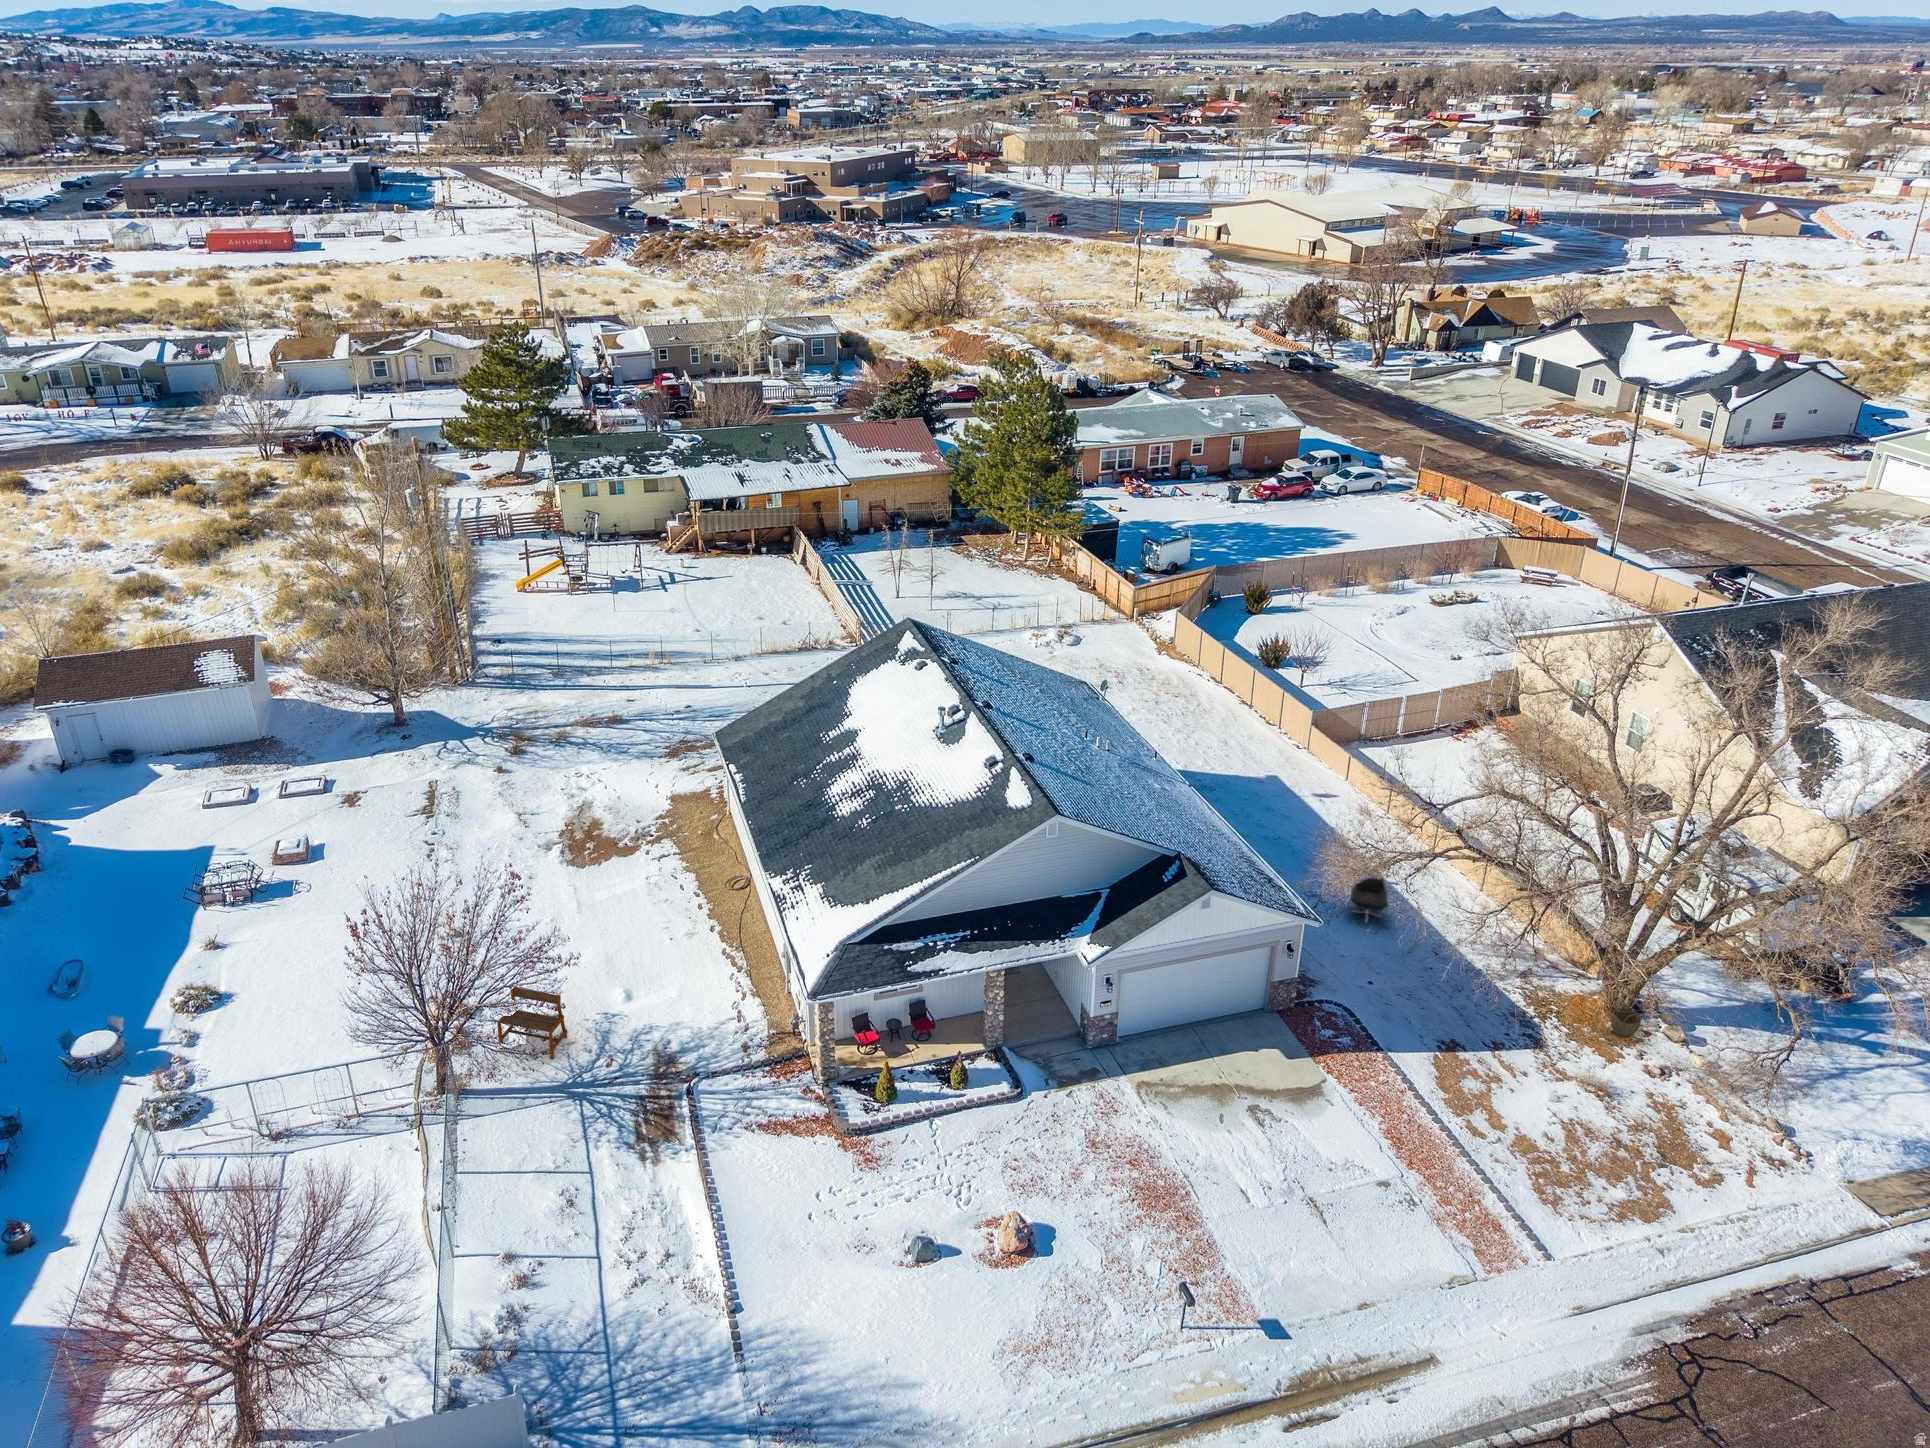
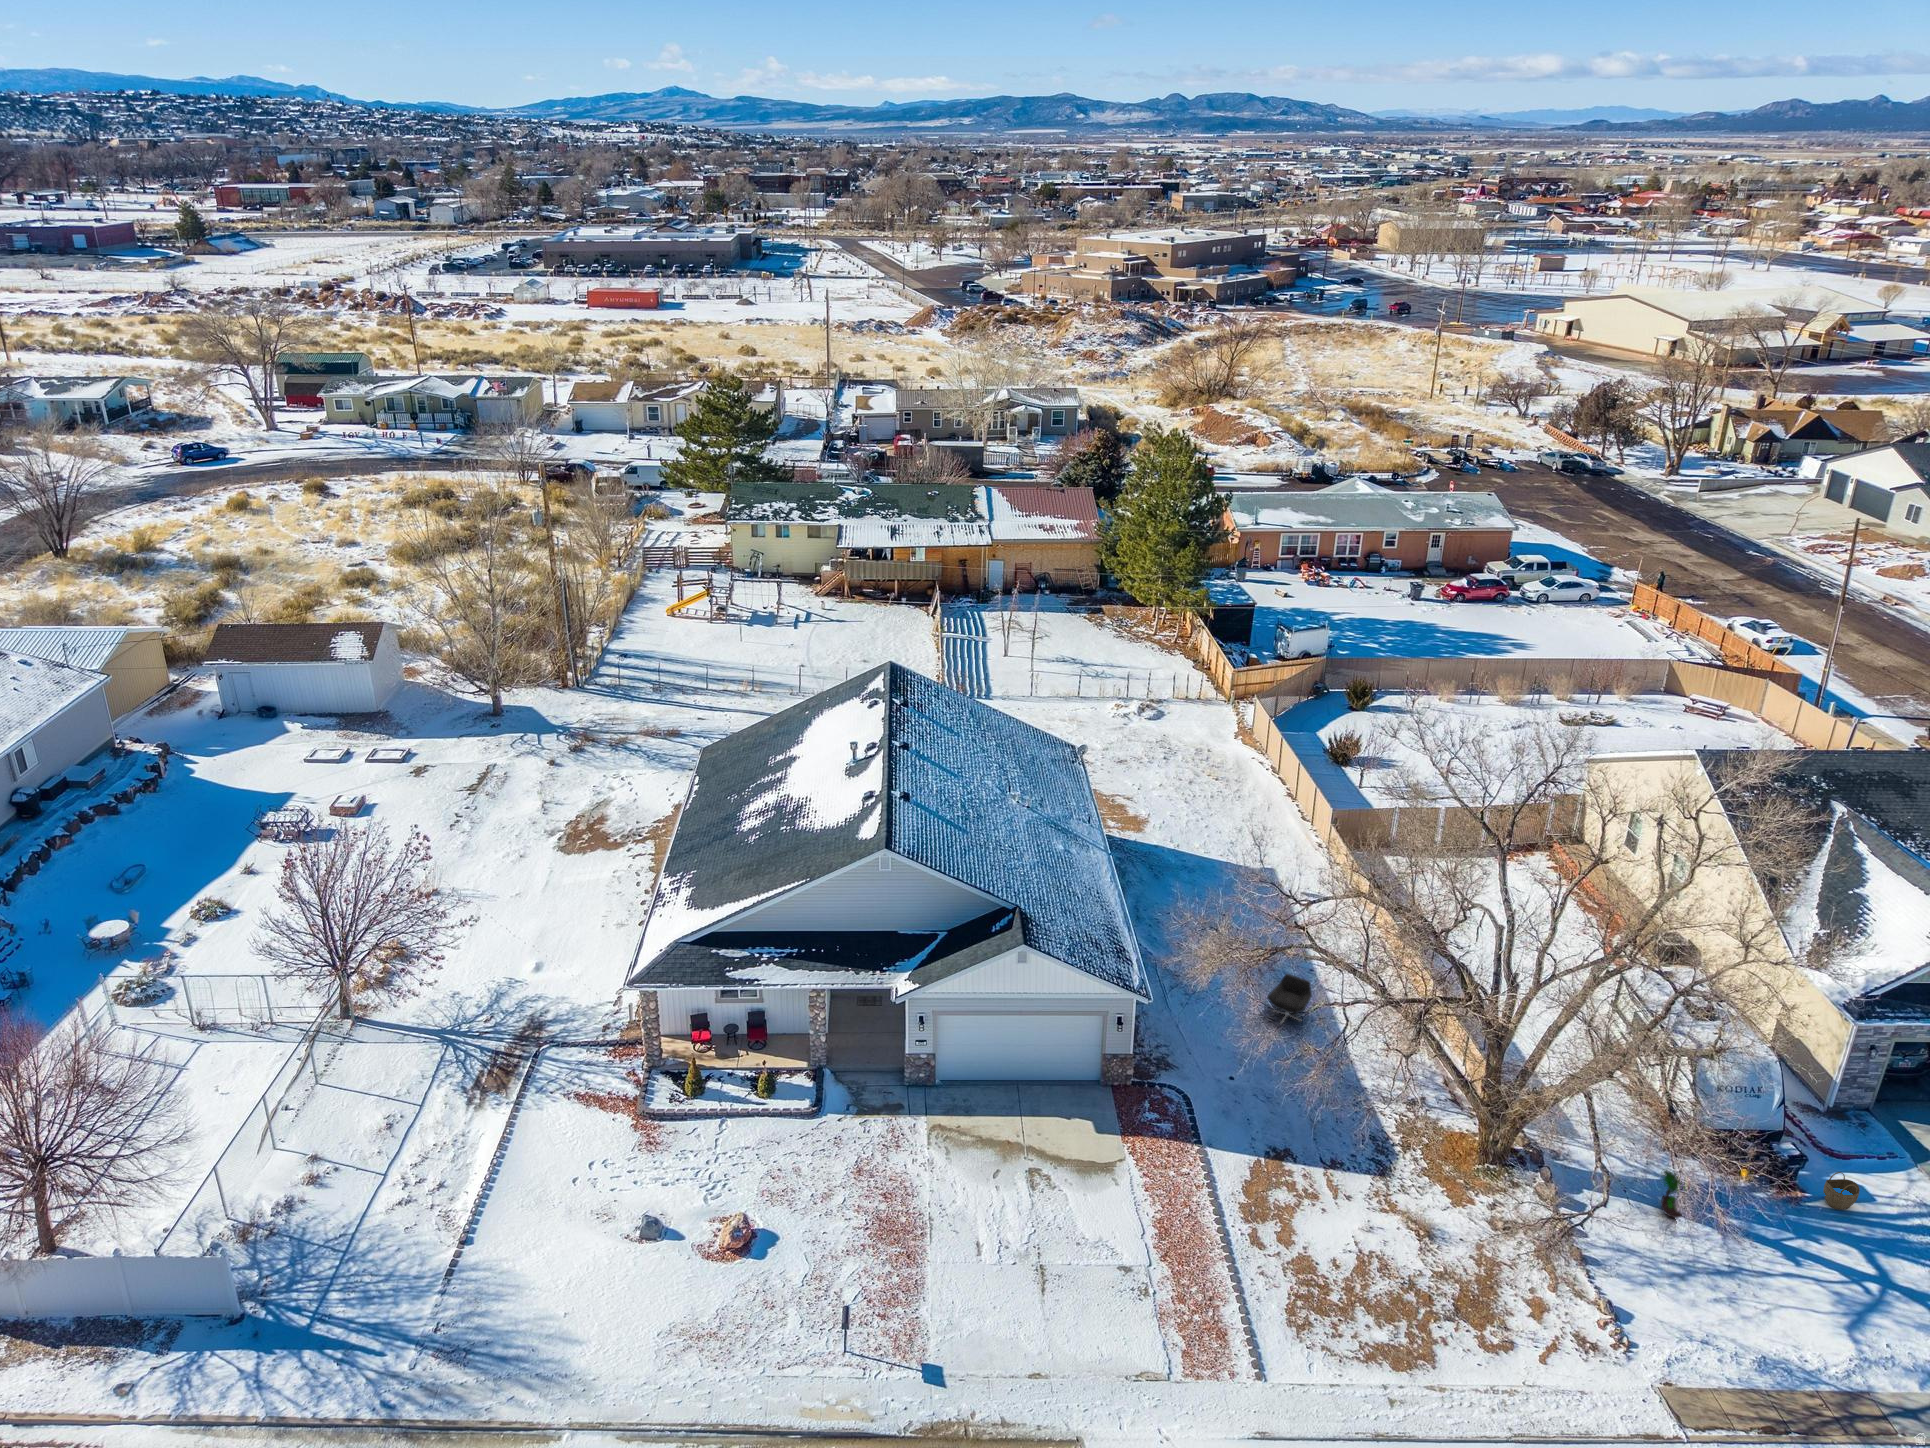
bench: present [497,987,568,1060] -> none [408,937,469,1008]
potted tree: none [1752,992,1779,1035] -> present [1661,1169,1685,1218]
woven basket: present [1611,1004,1641,1037] -> present [1823,1172,1860,1209]

